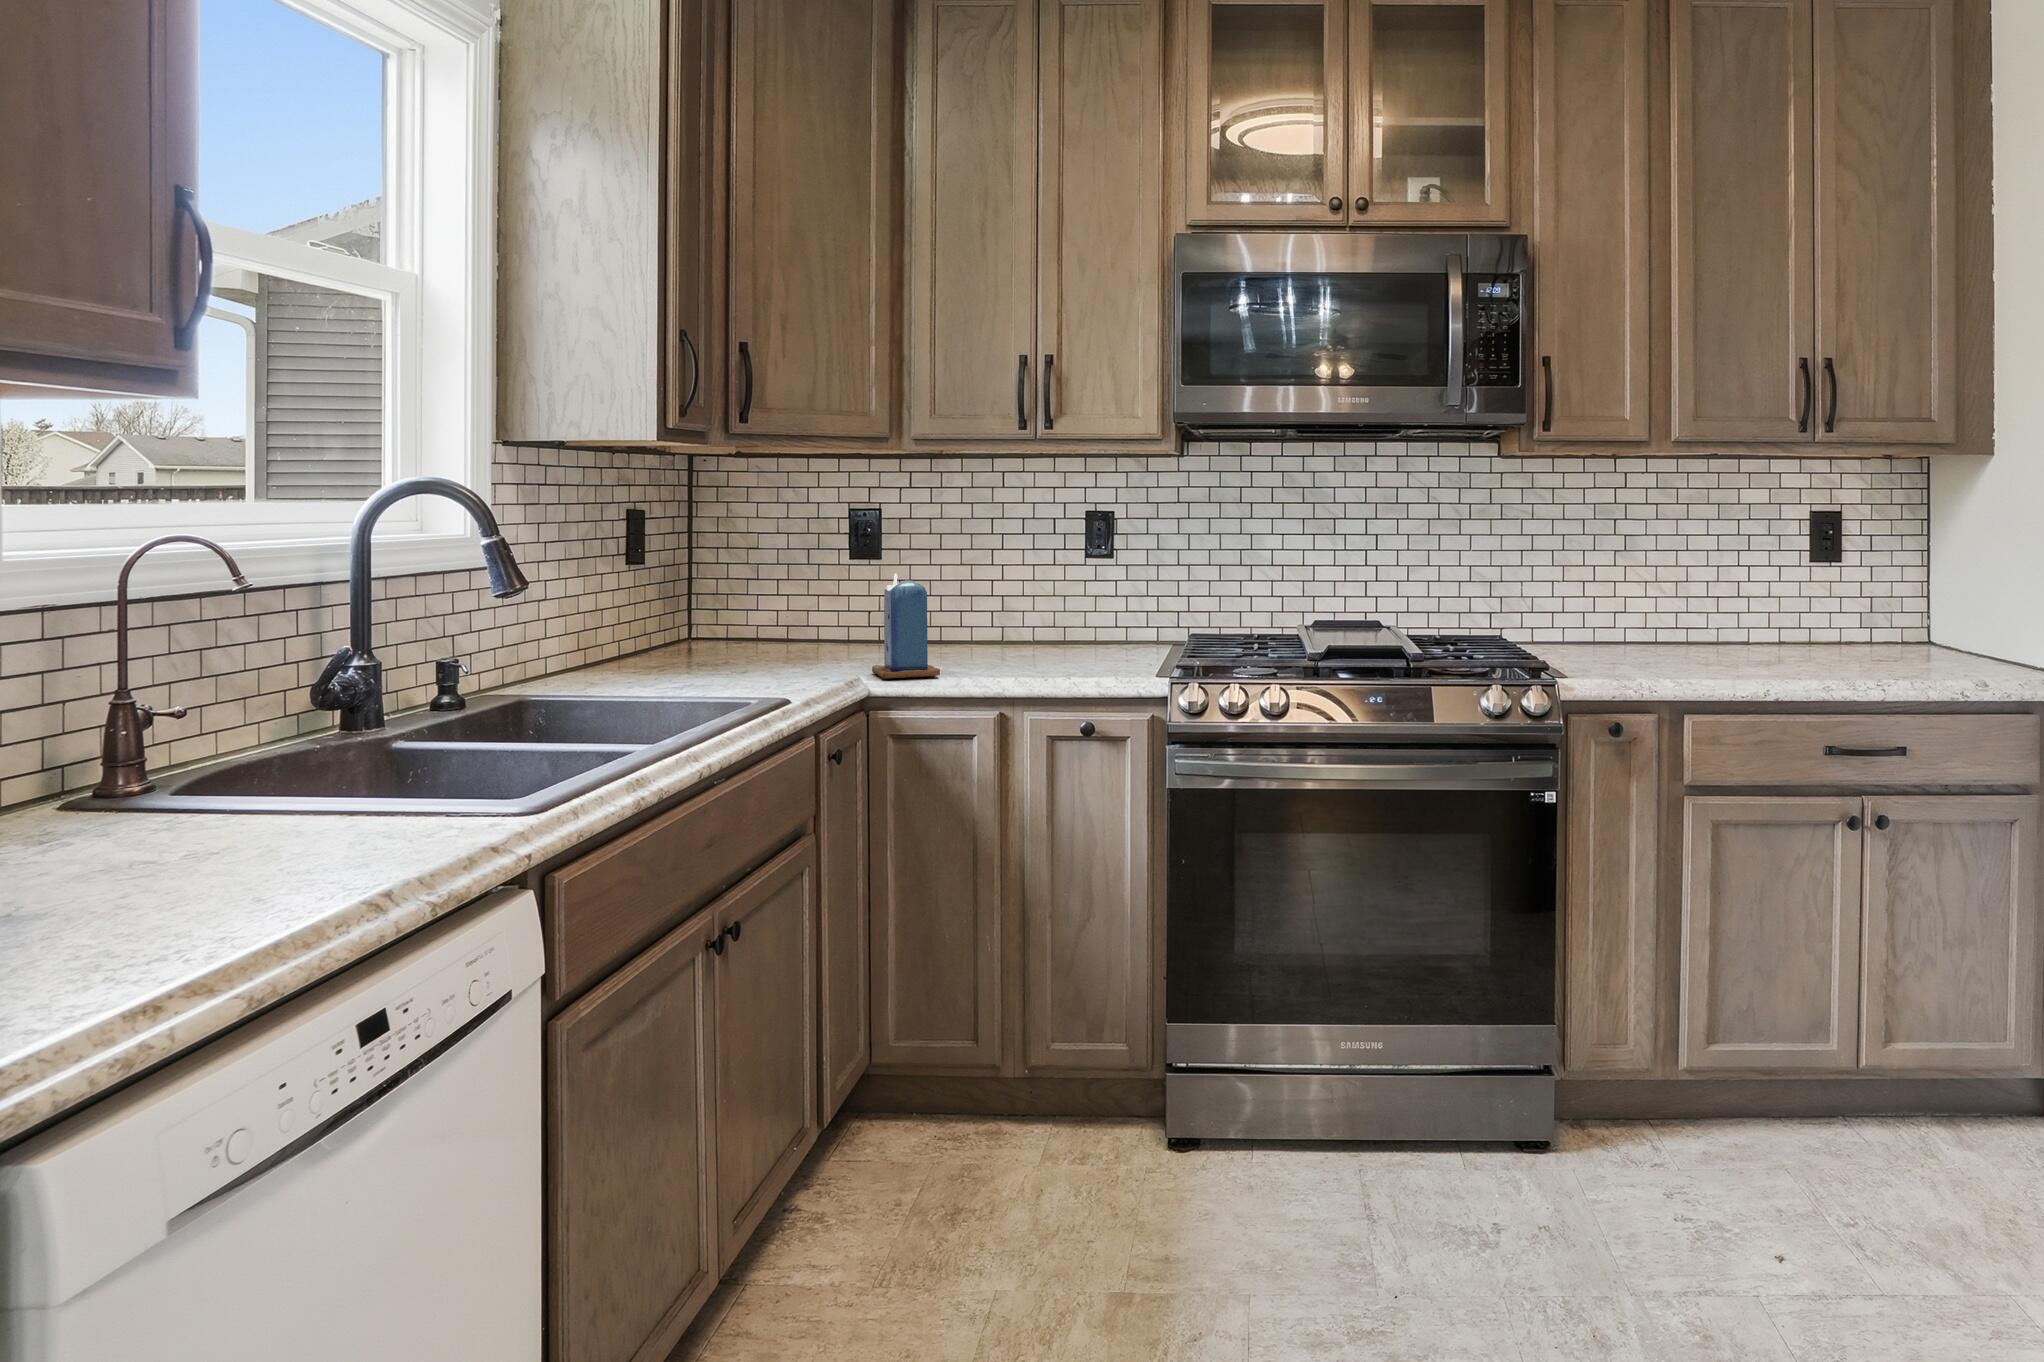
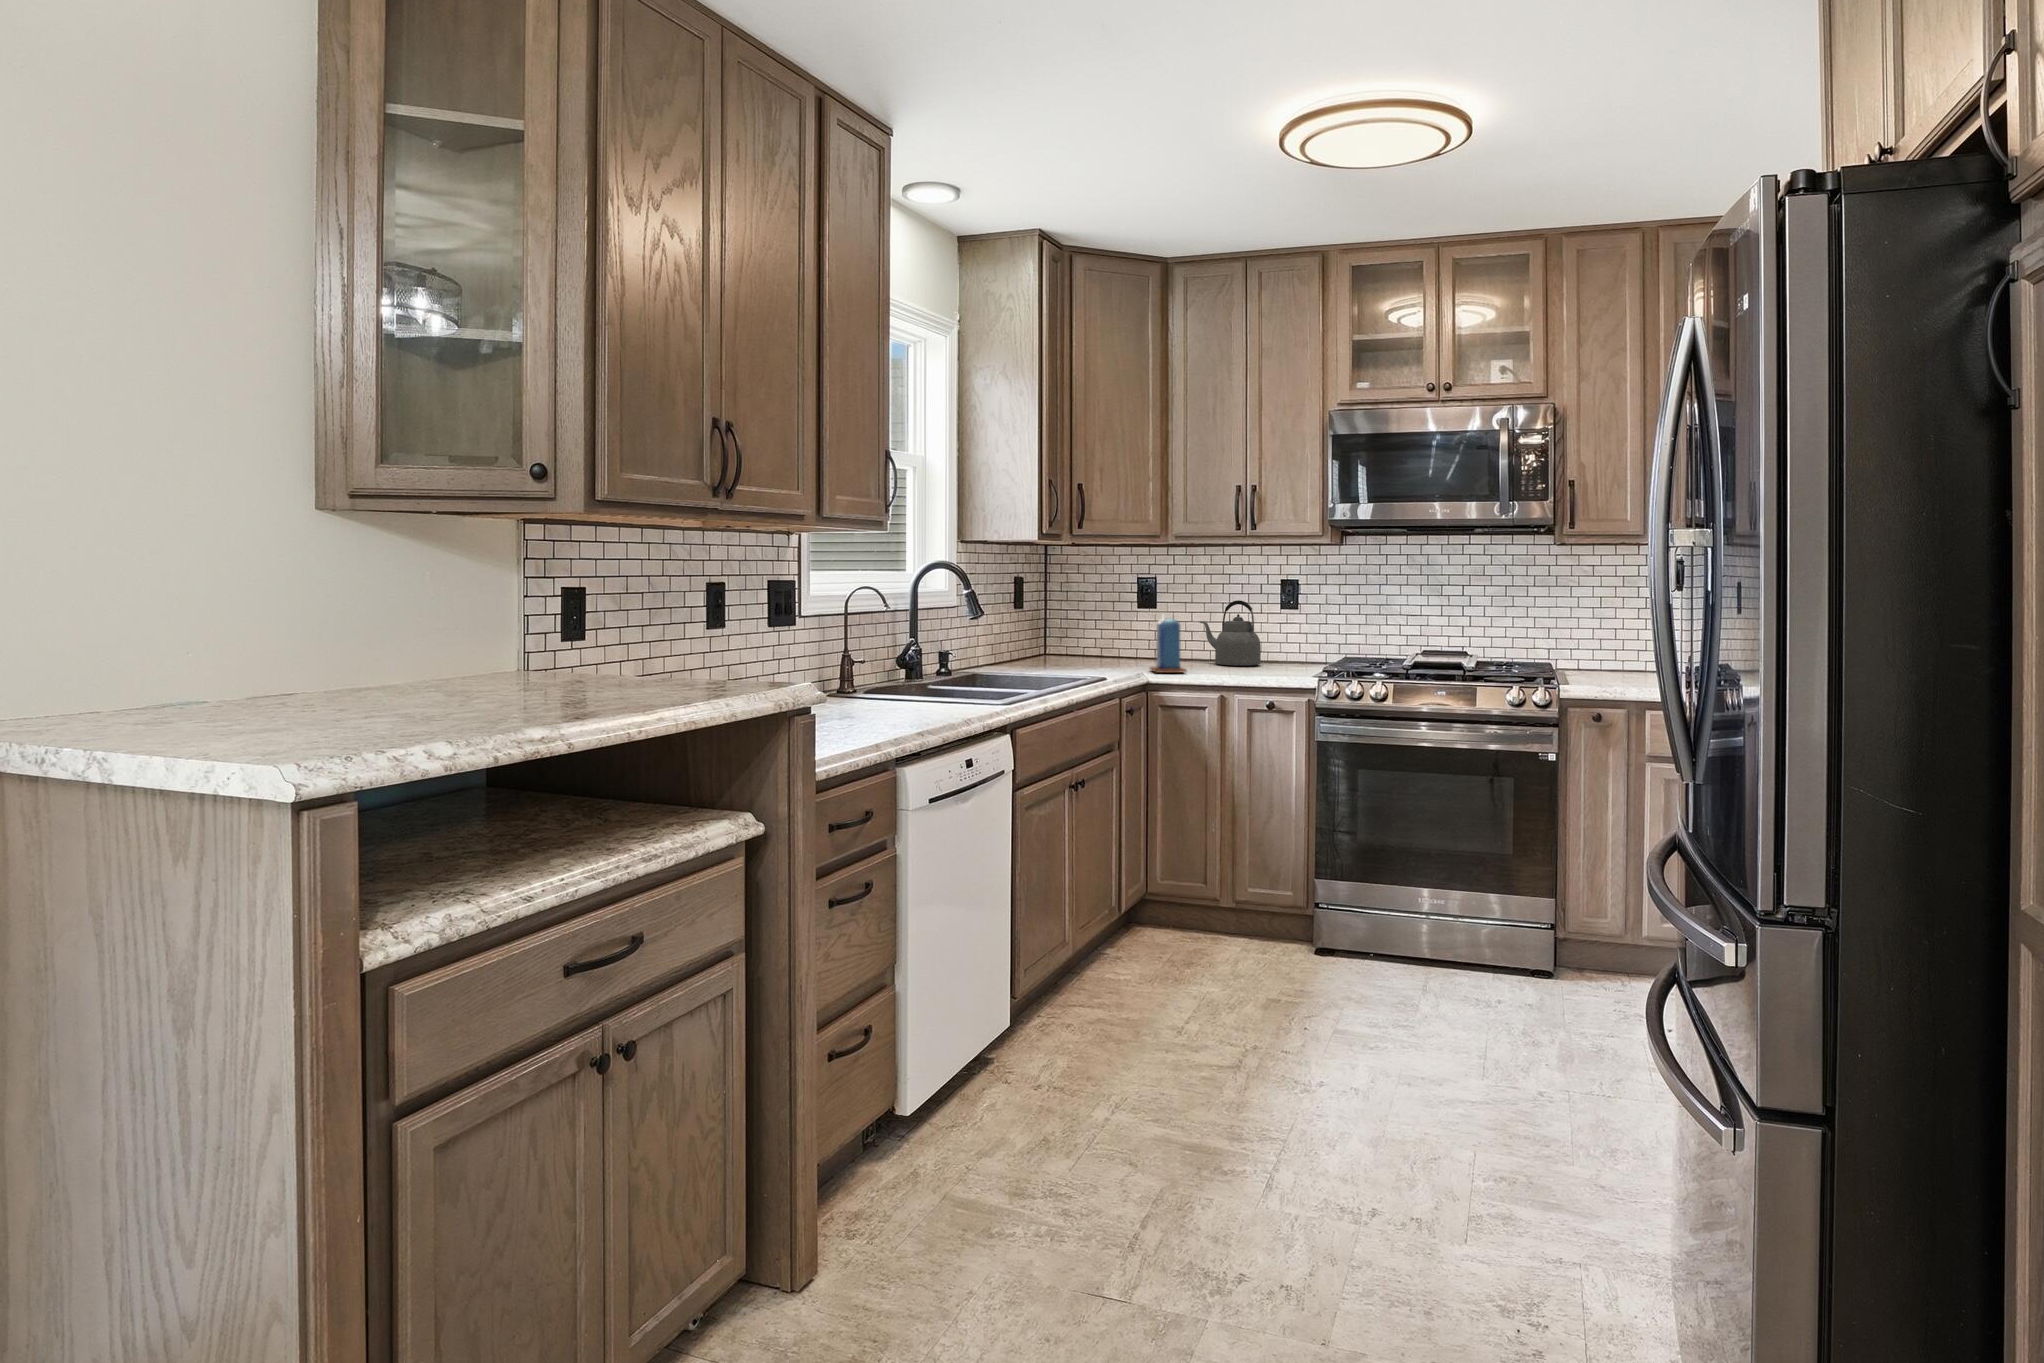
kettle: none [956,546,1059,654] -> present [1200,600,1261,666]

